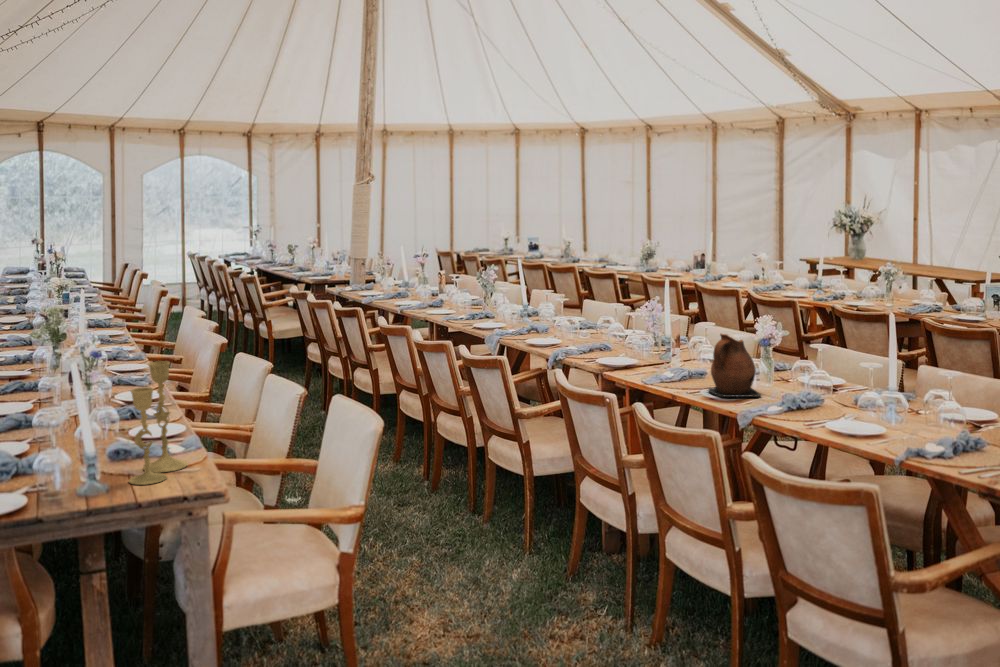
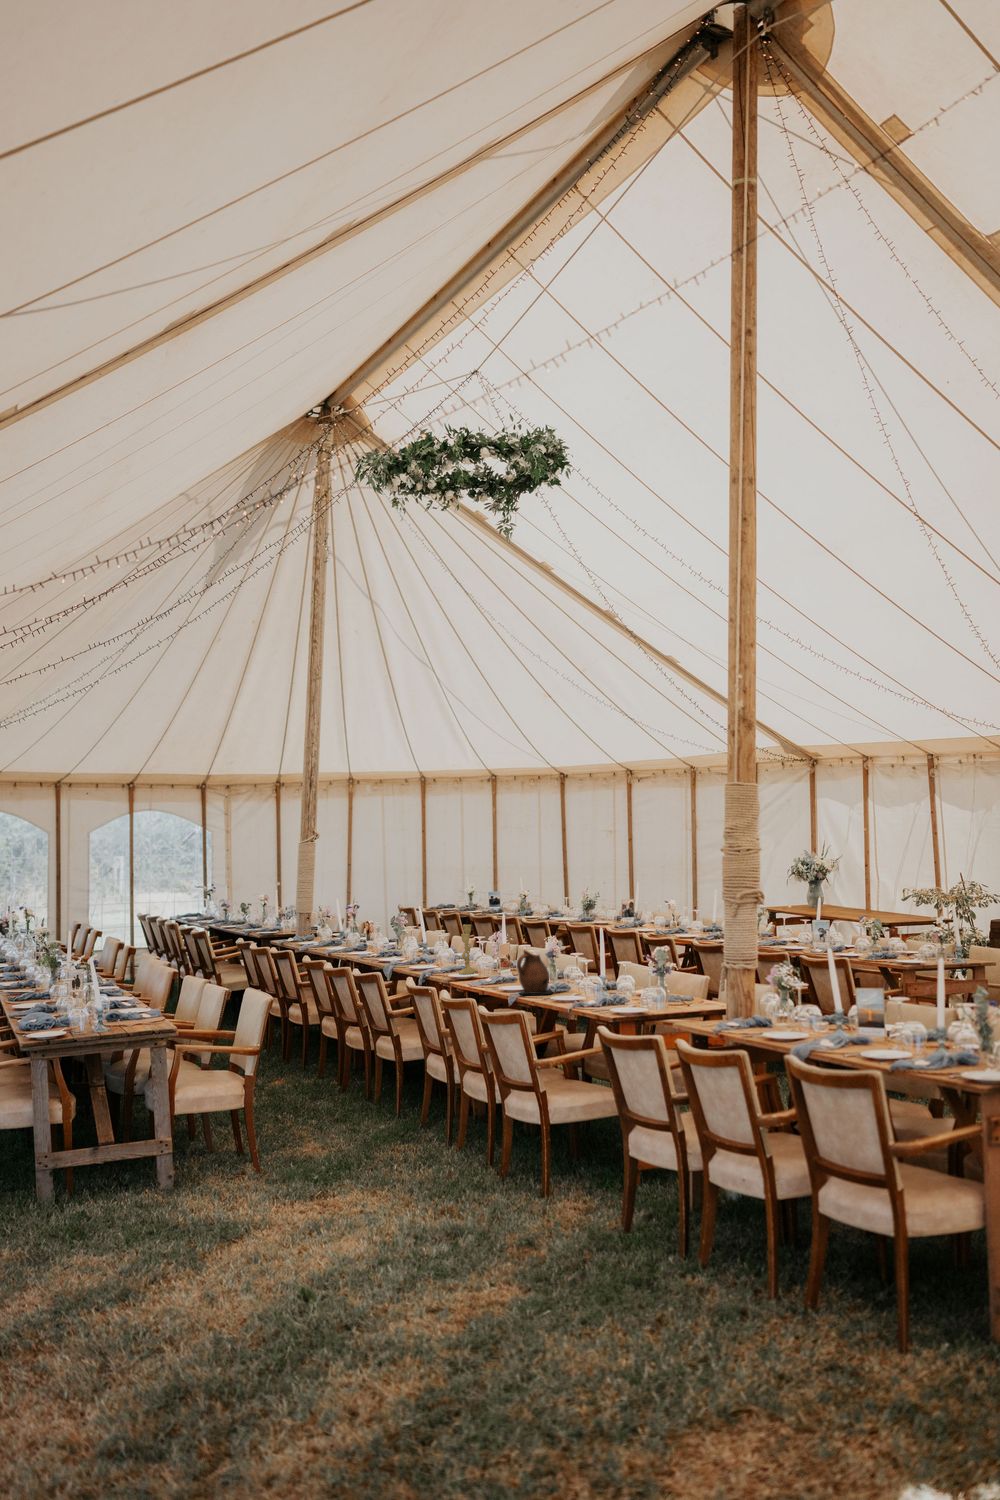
candlestick: present [129,361,188,485] -> present [459,925,477,974]

